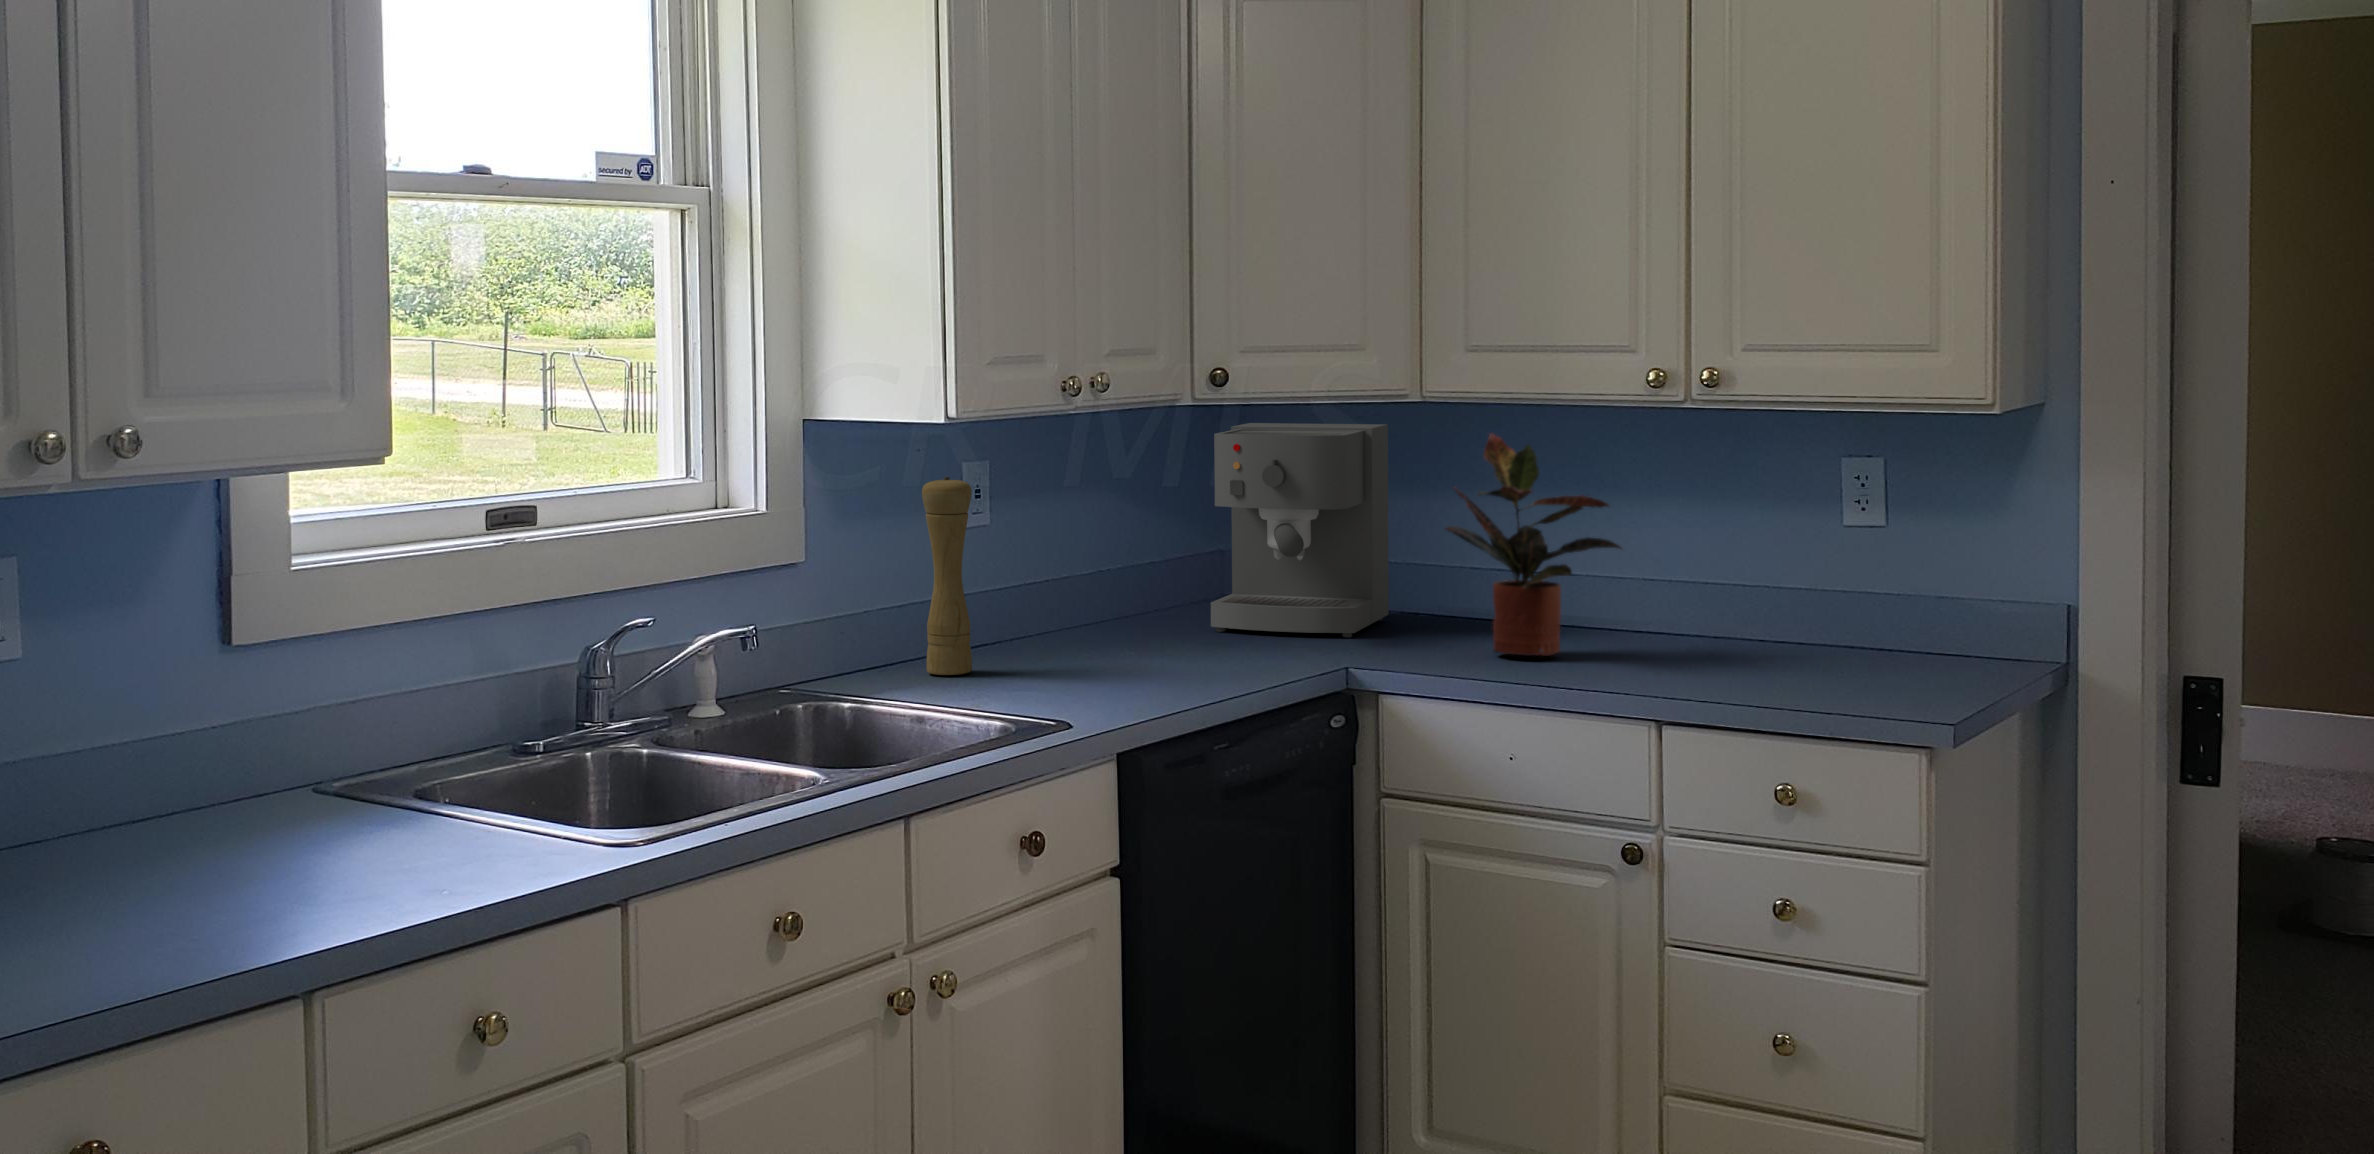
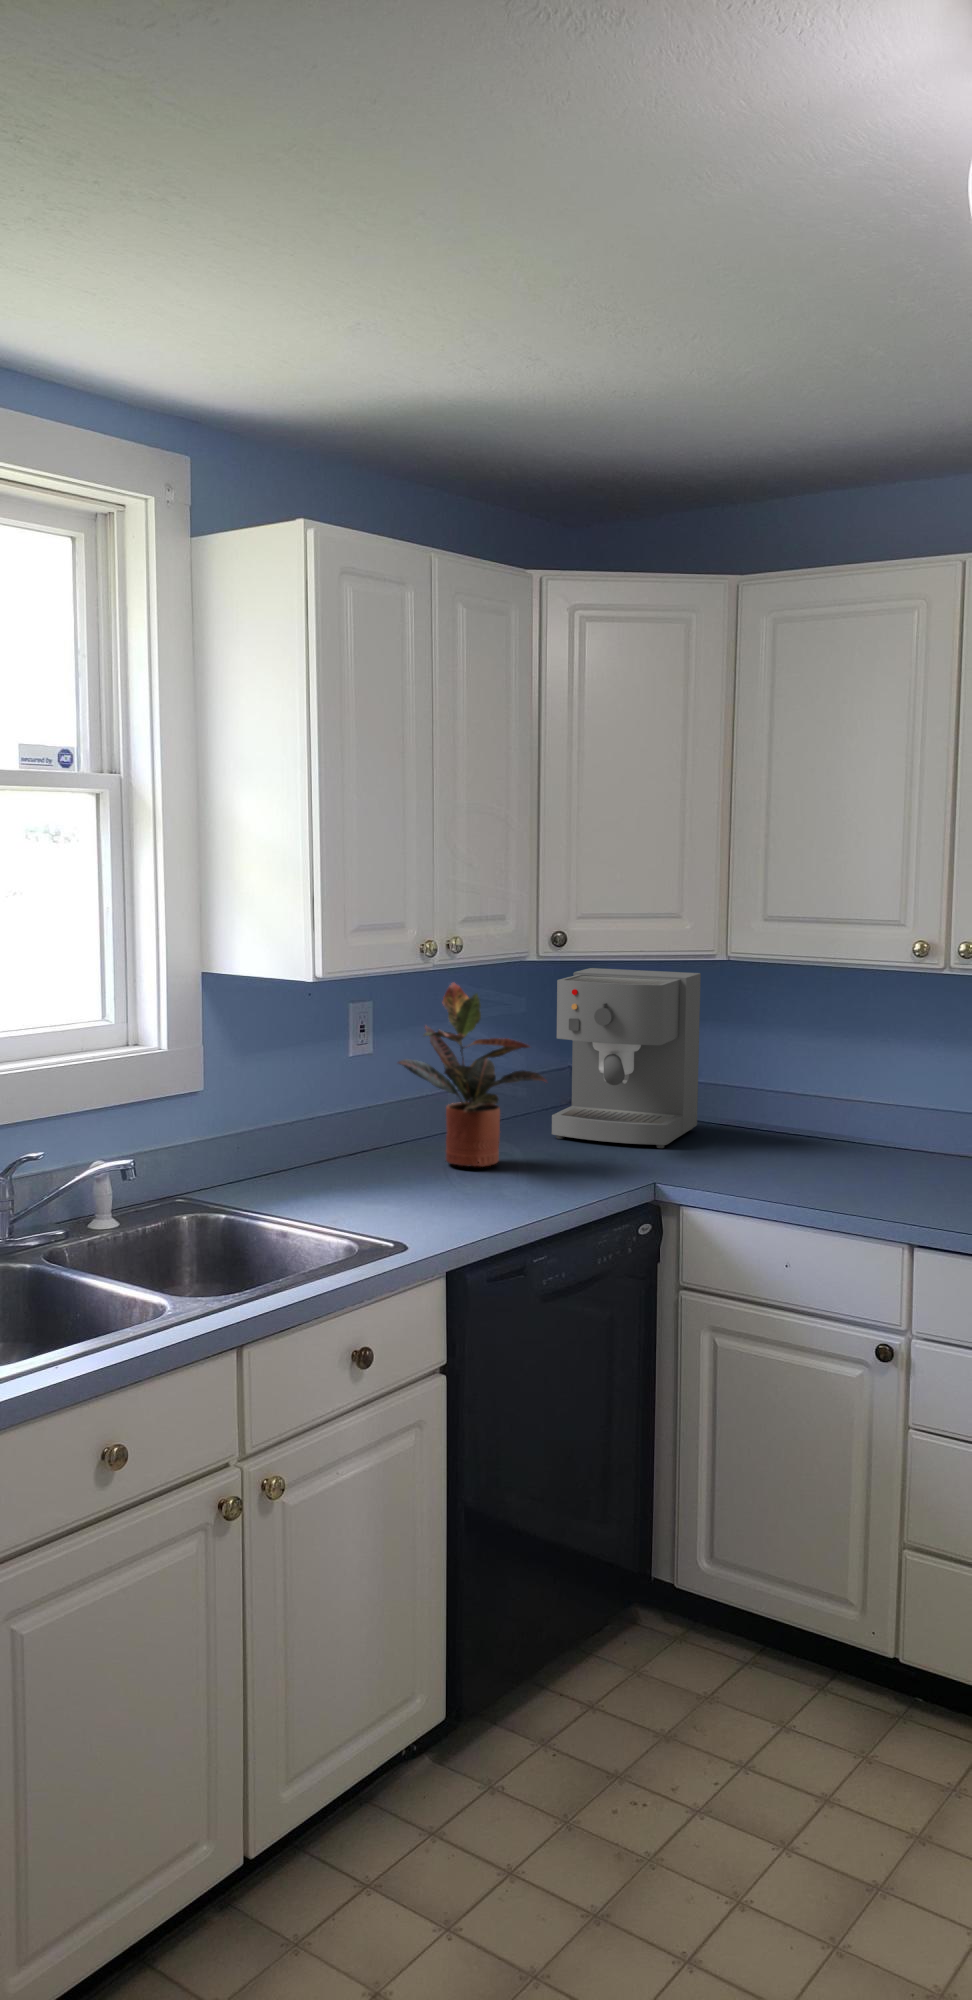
potted plant: present [1446,434,1621,656] -> present [398,983,546,1167]
pepper mill: present [922,476,972,675] -> none [304,1019,345,1183]

